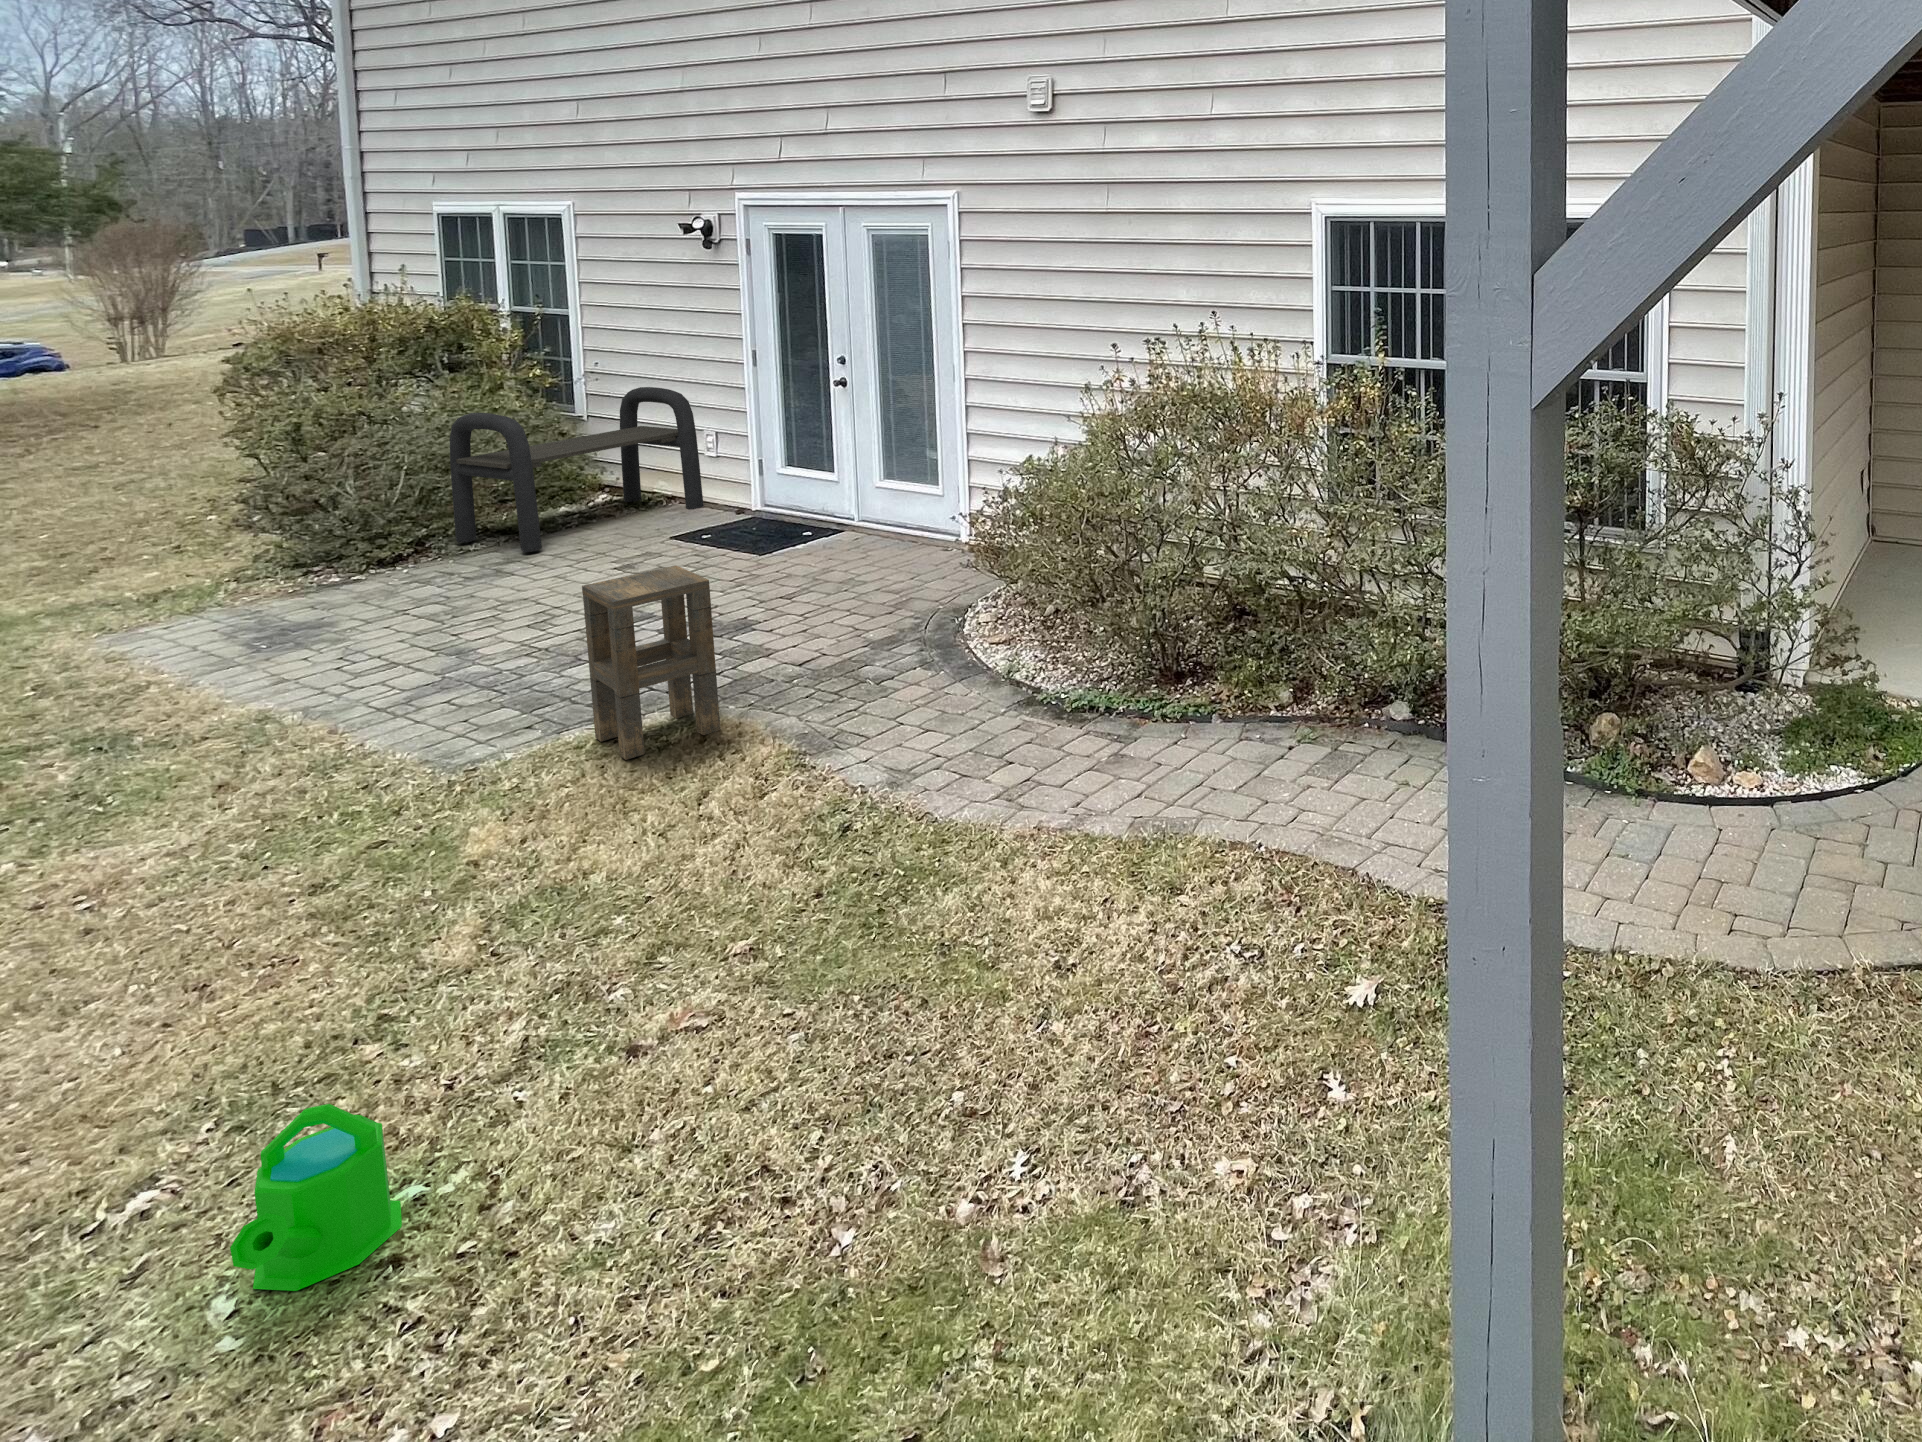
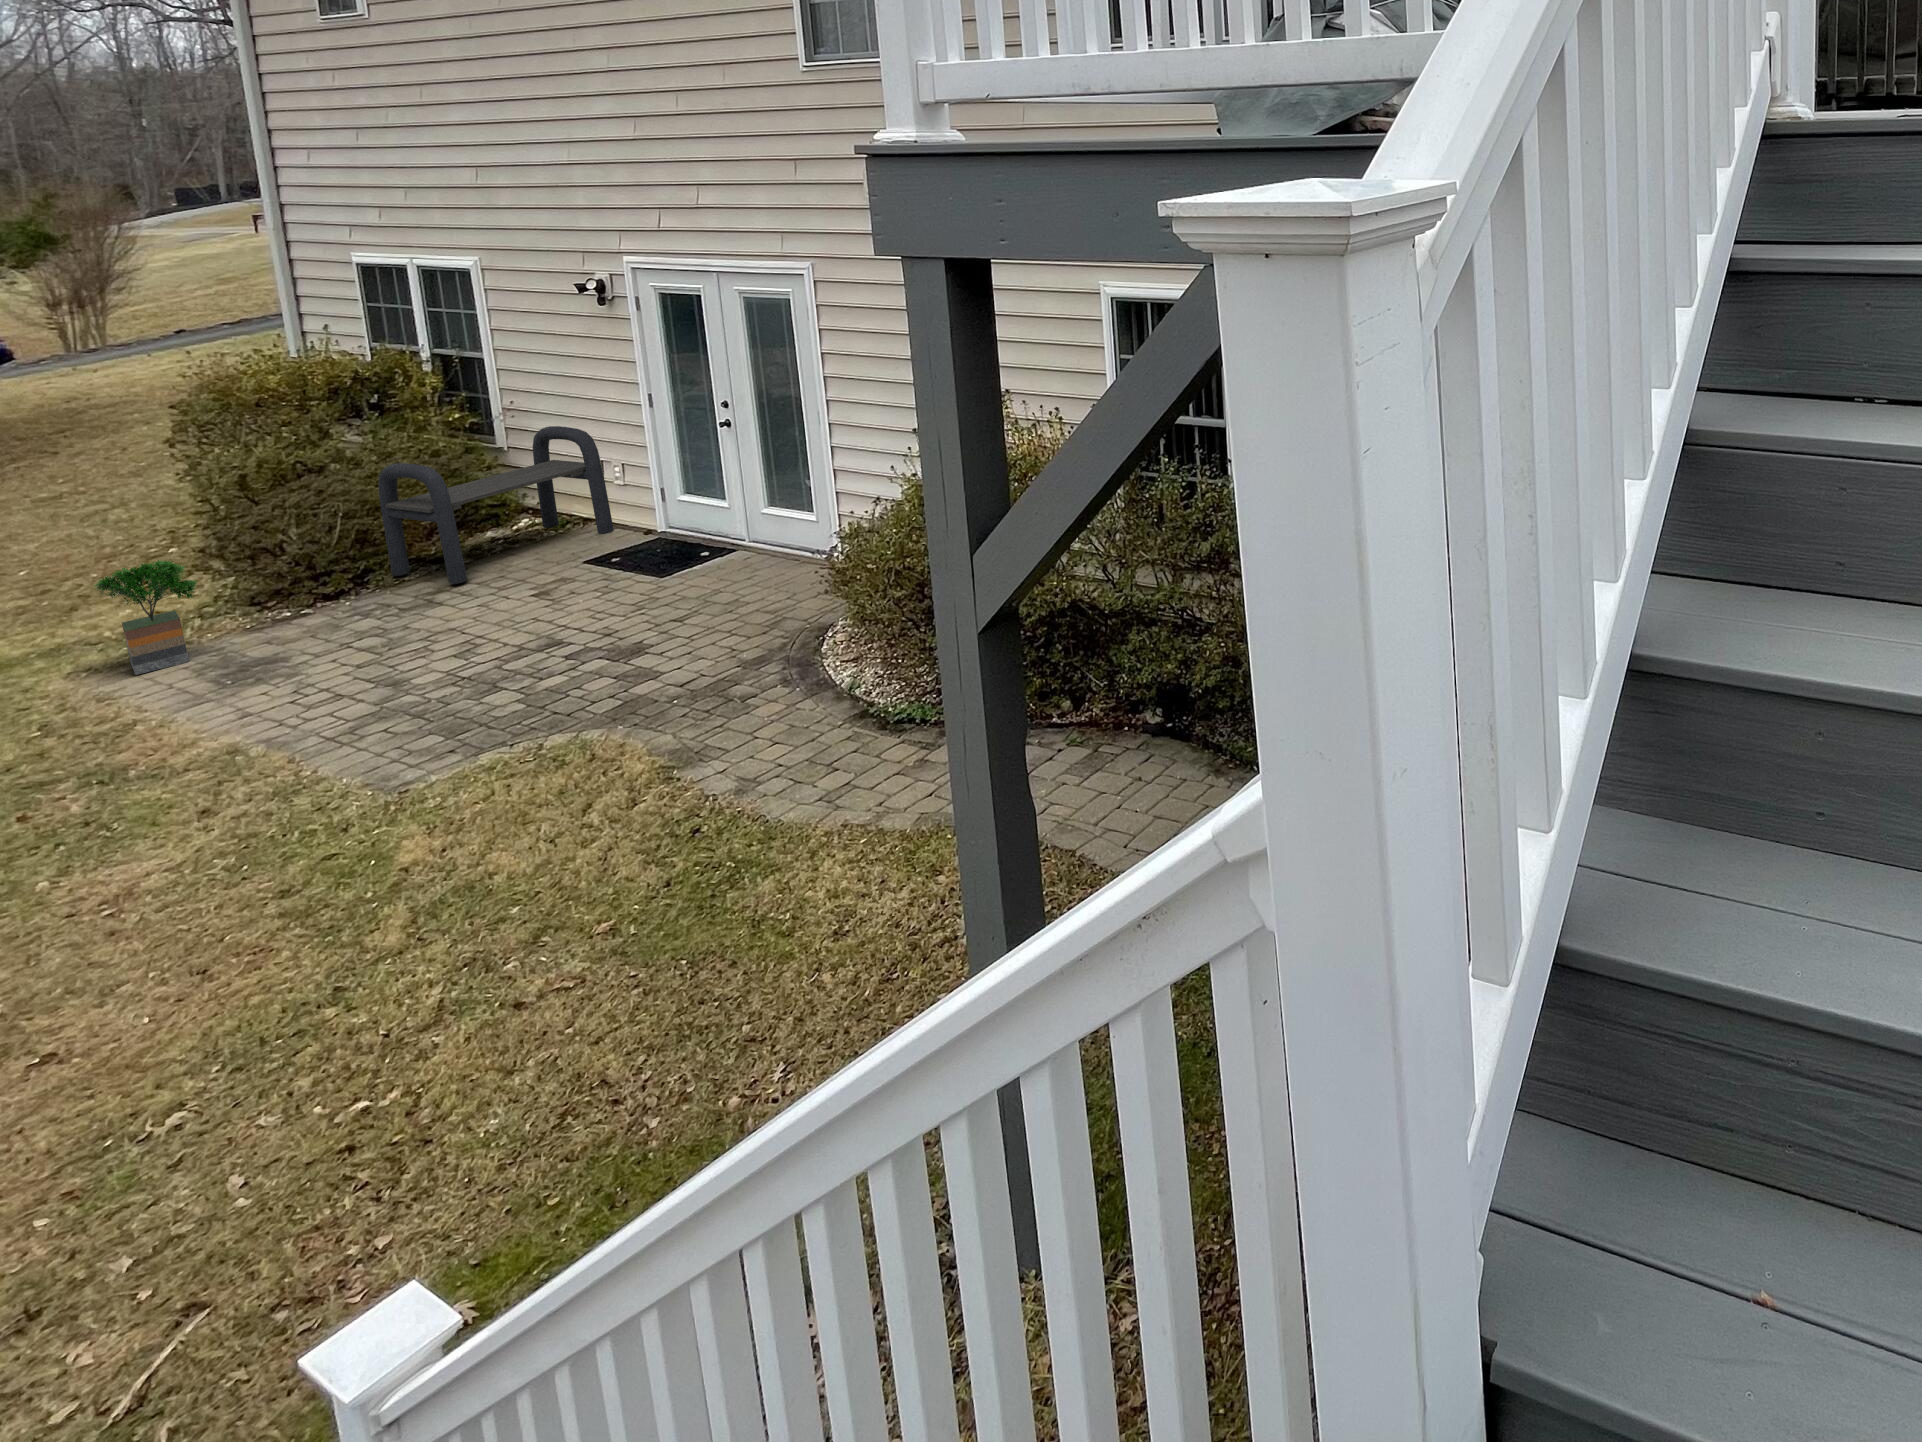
potted tree: none [114,502,239,635] -> present [94,560,197,675]
side table: present [582,566,720,760] -> none [483,618,607,779]
watering can: present [230,1104,402,1291] -> none [237,1049,354,1169]

